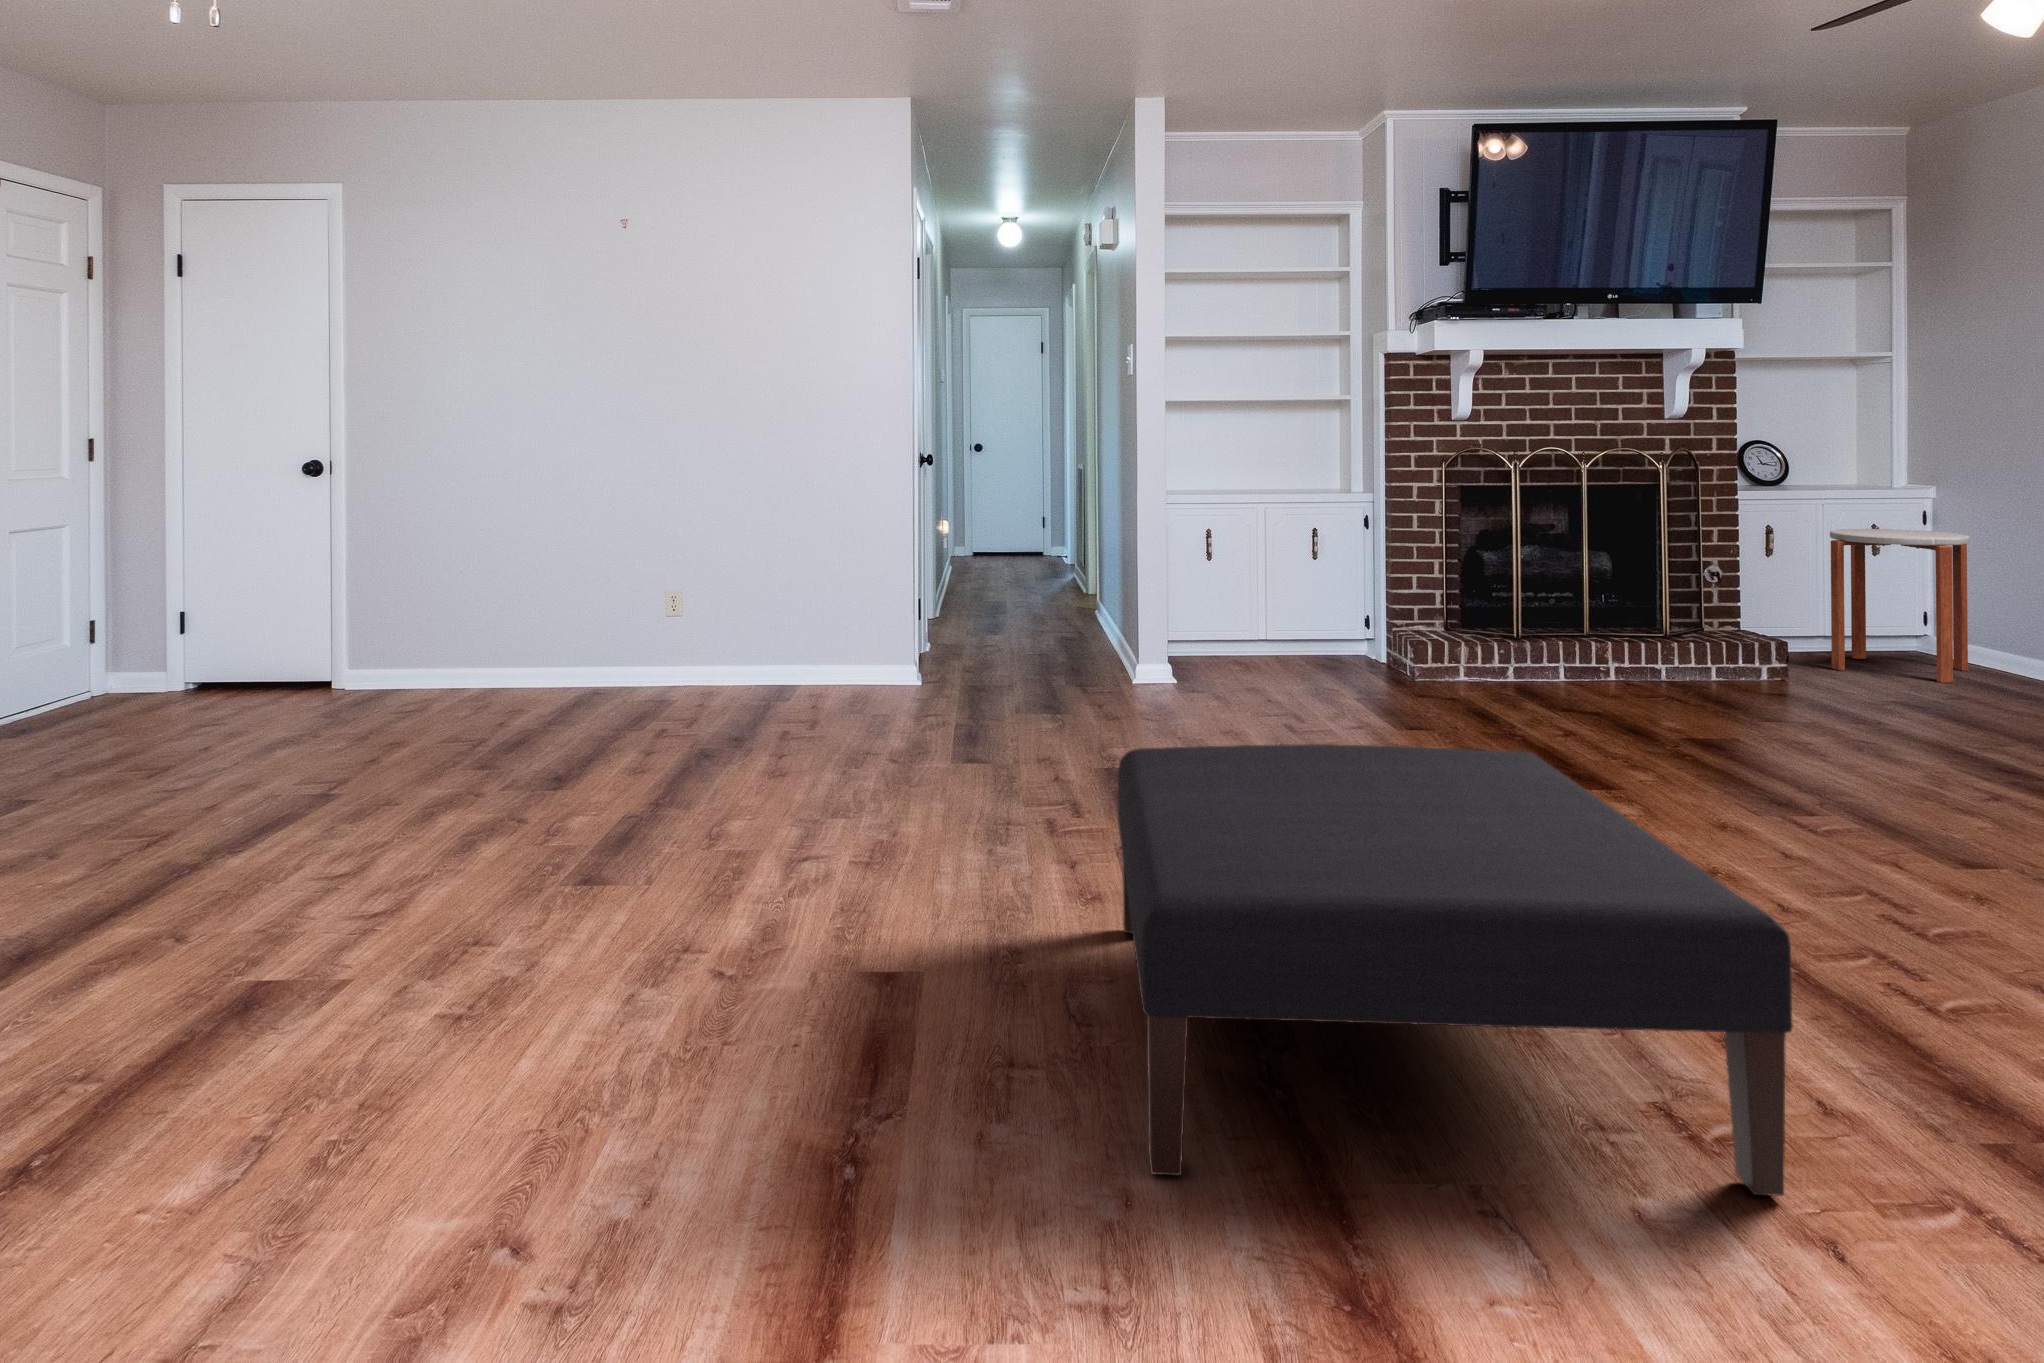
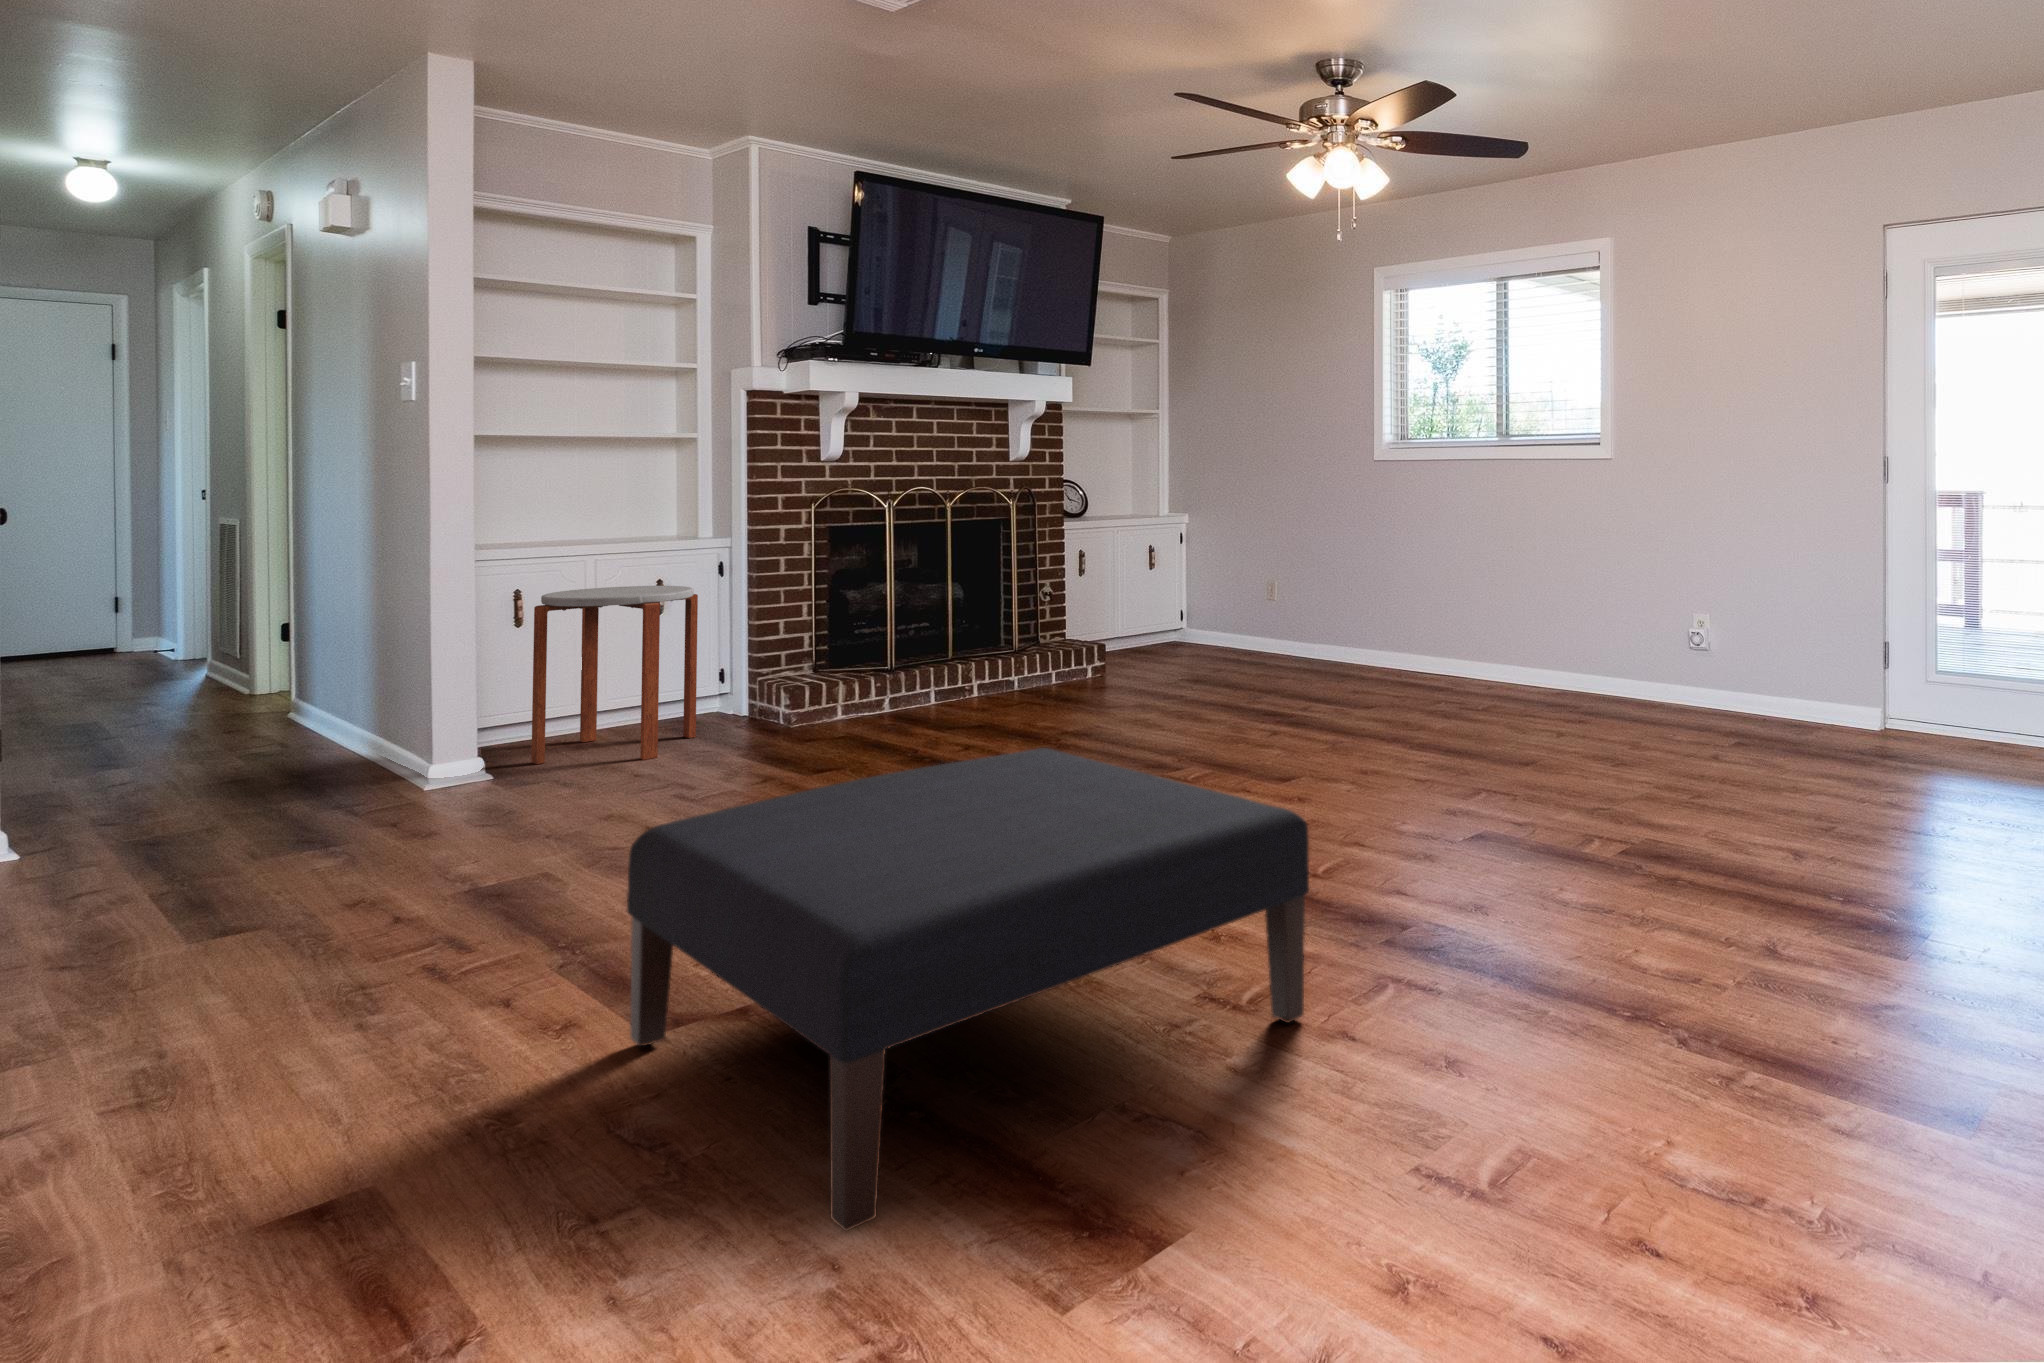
side table: present [1830,529,1970,683] -> present [531,586,698,764]

